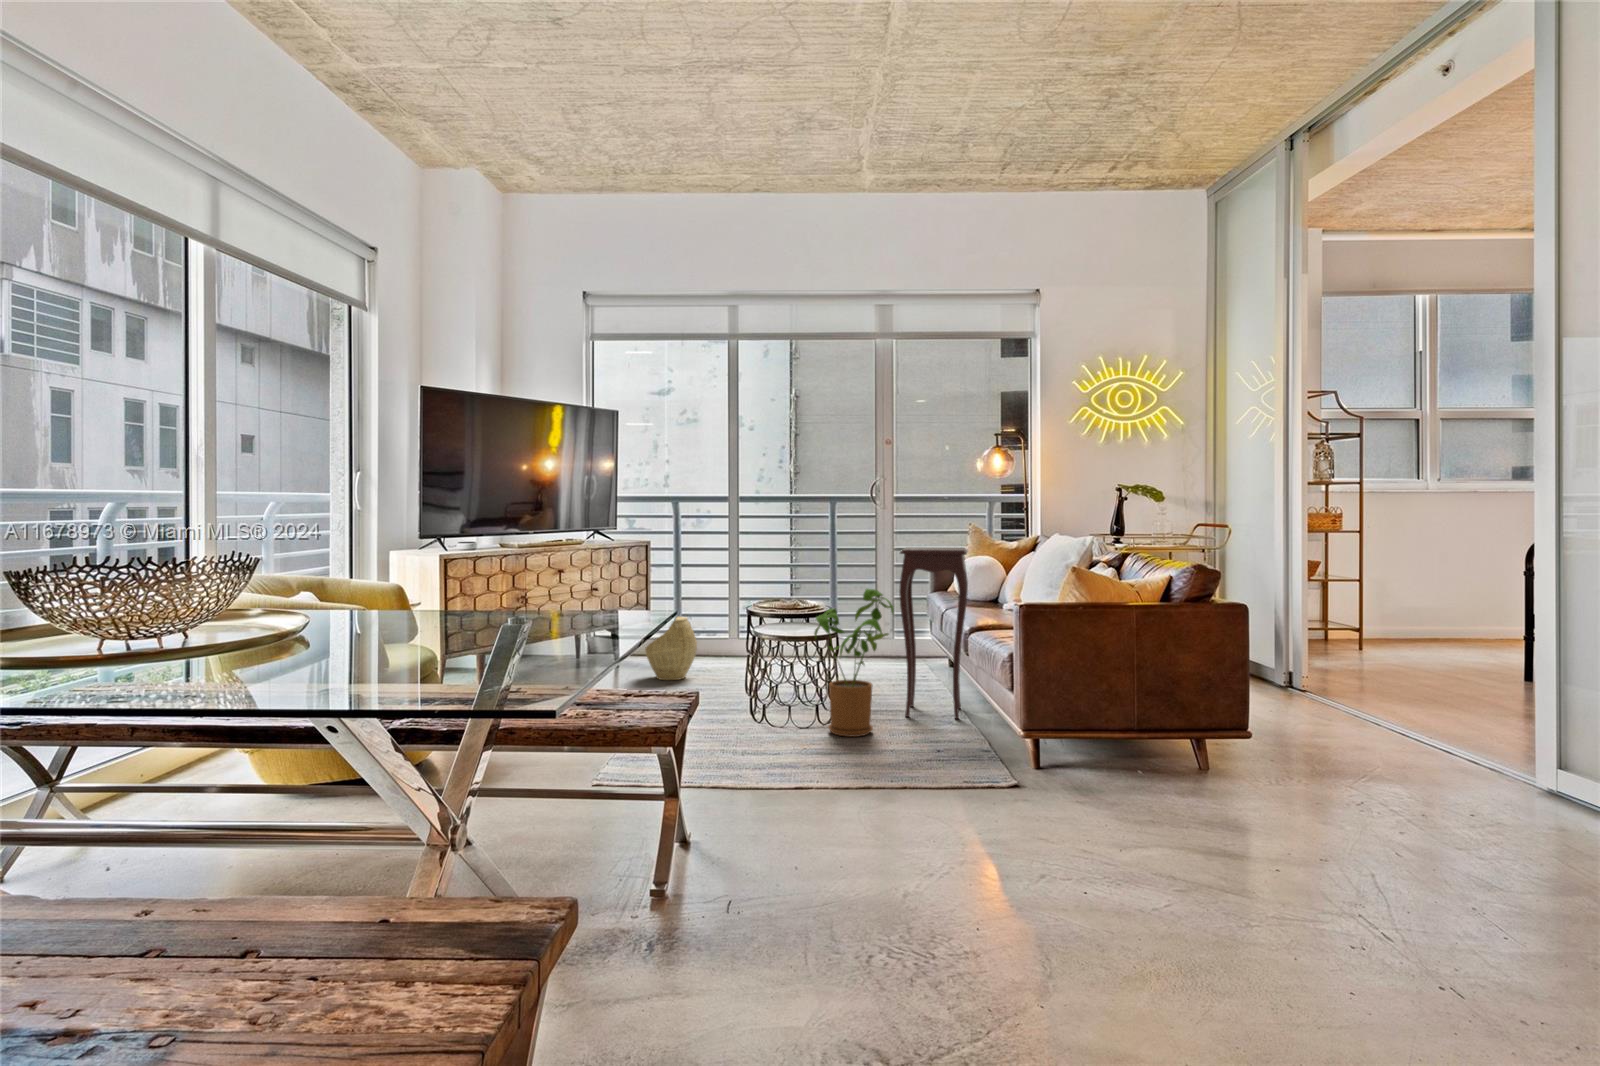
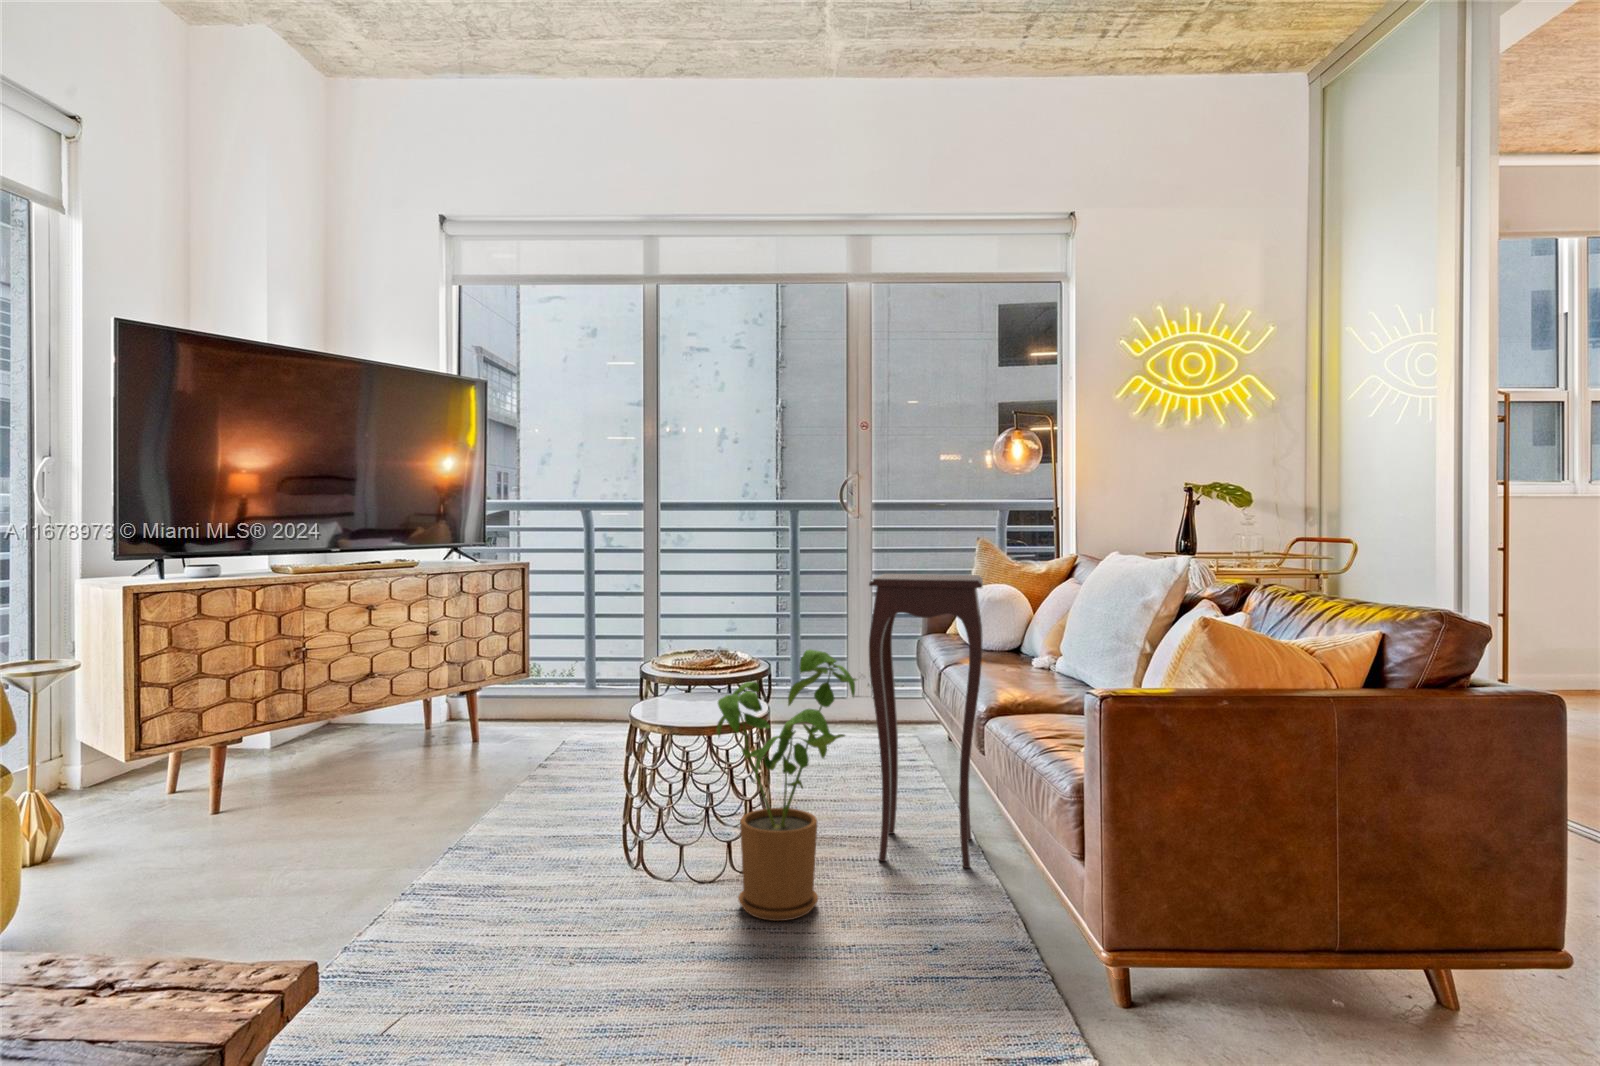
woven basket: present [645,617,697,680] -> none [498,671,577,770]

